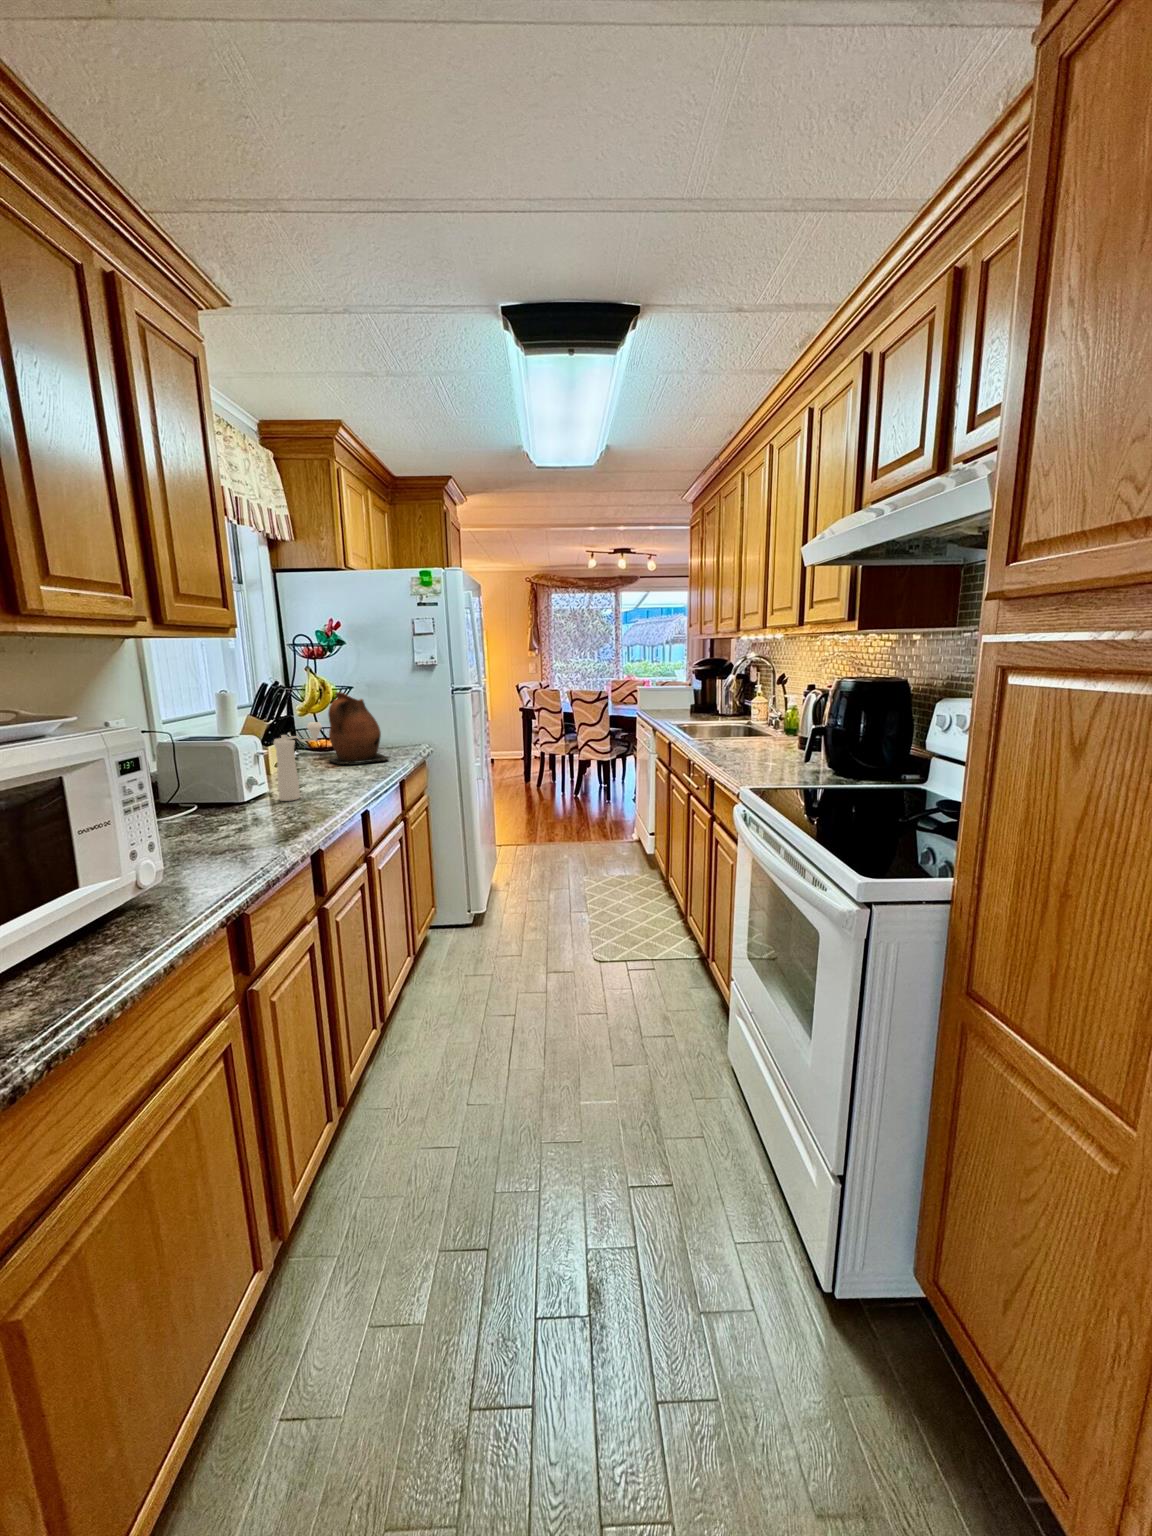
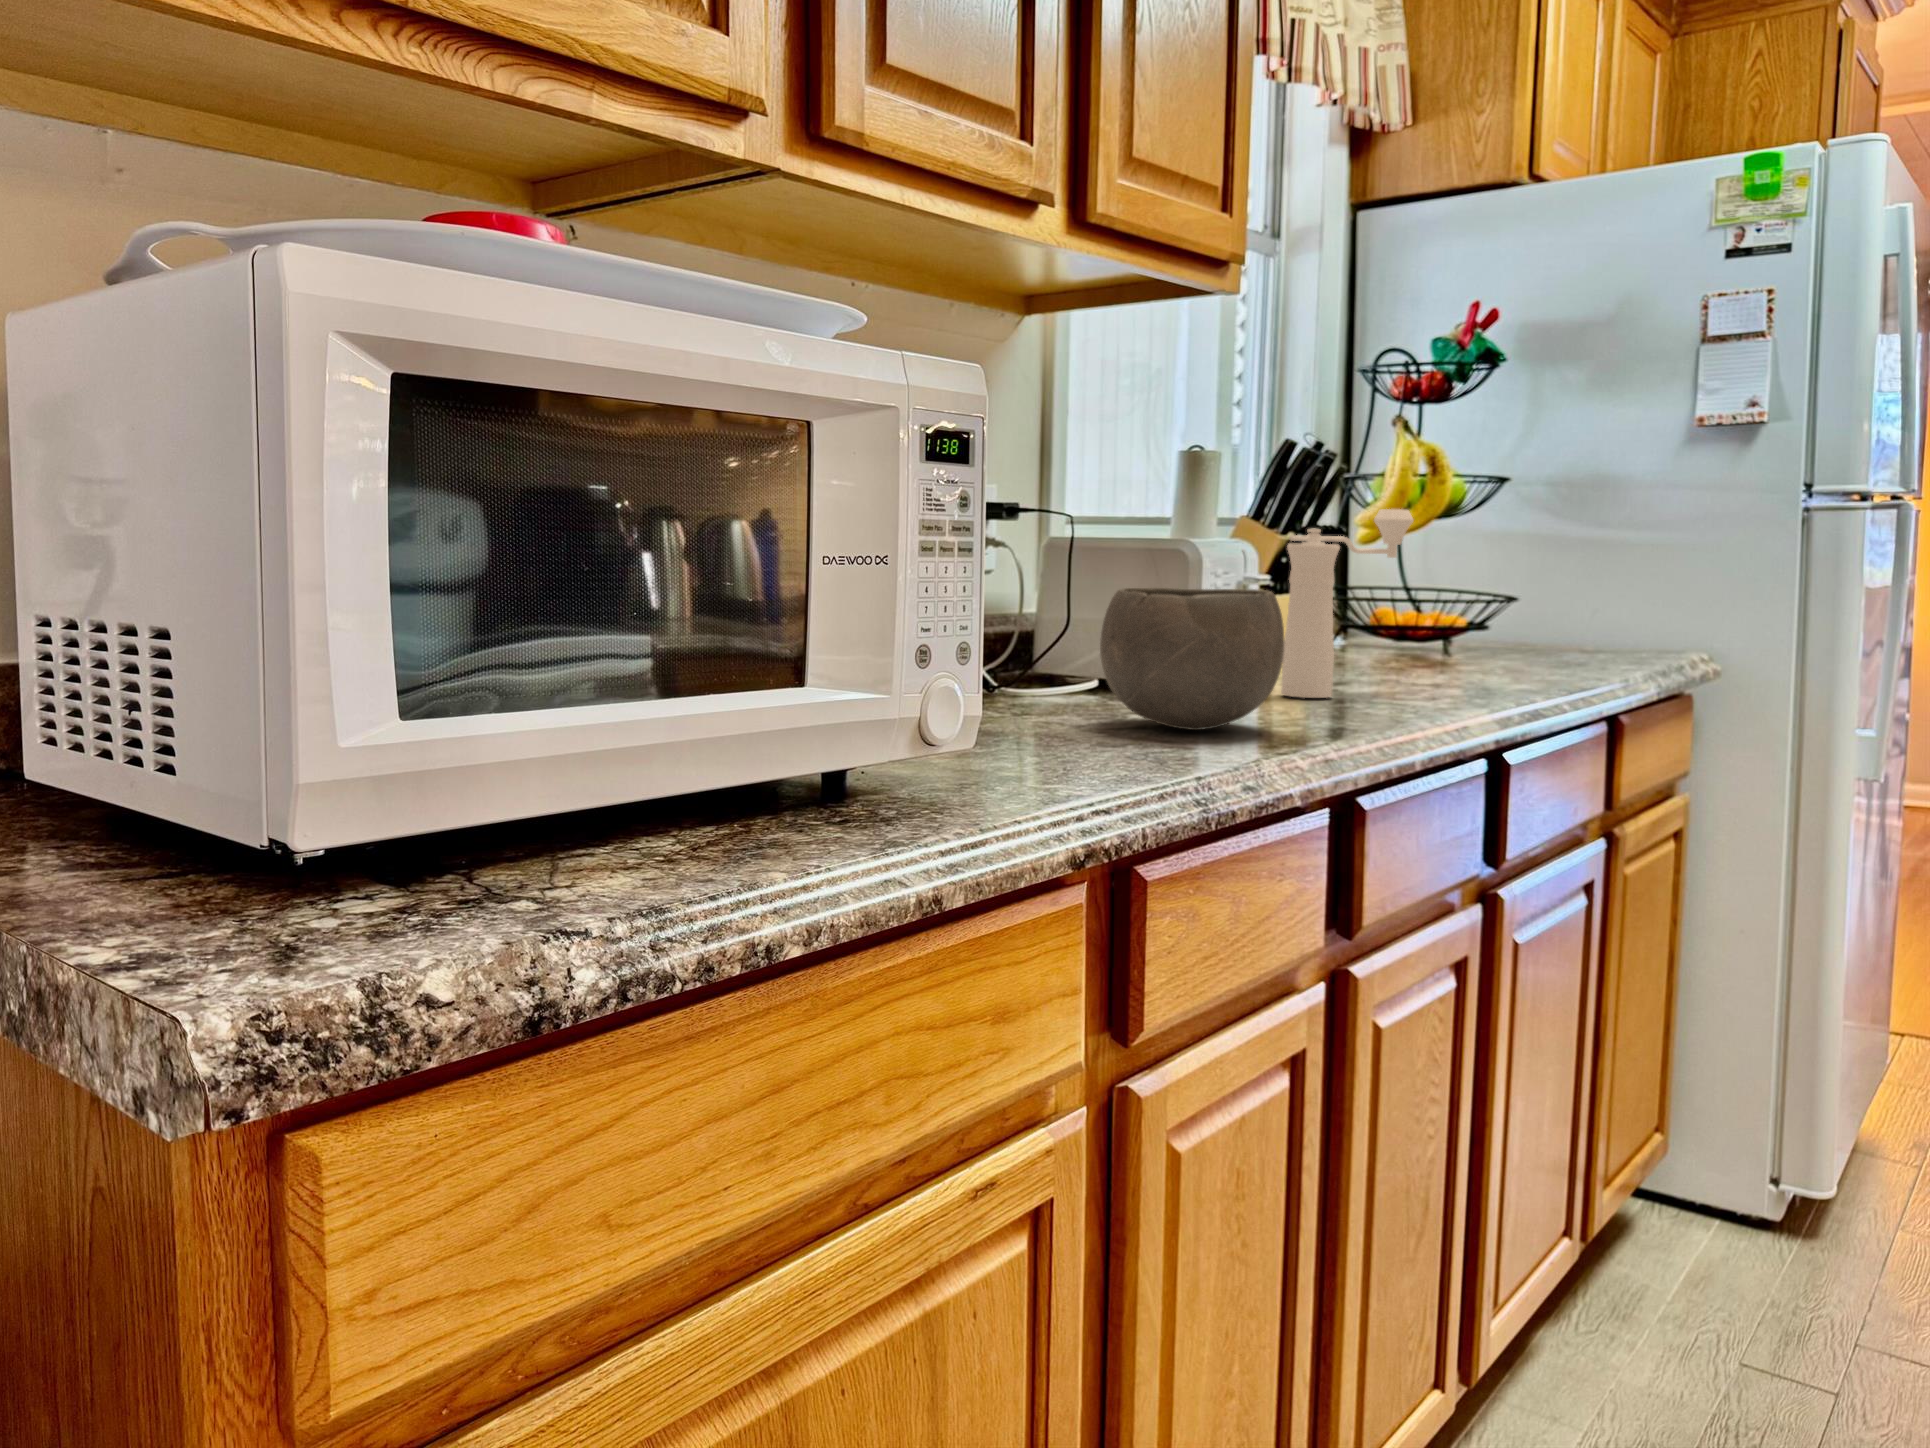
ceramic pitcher: present [328,692,388,764] -> none [1412,473,1586,668]
ceramic bowl: none [202,773,282,835] -> present [1100,588,1284,730]

